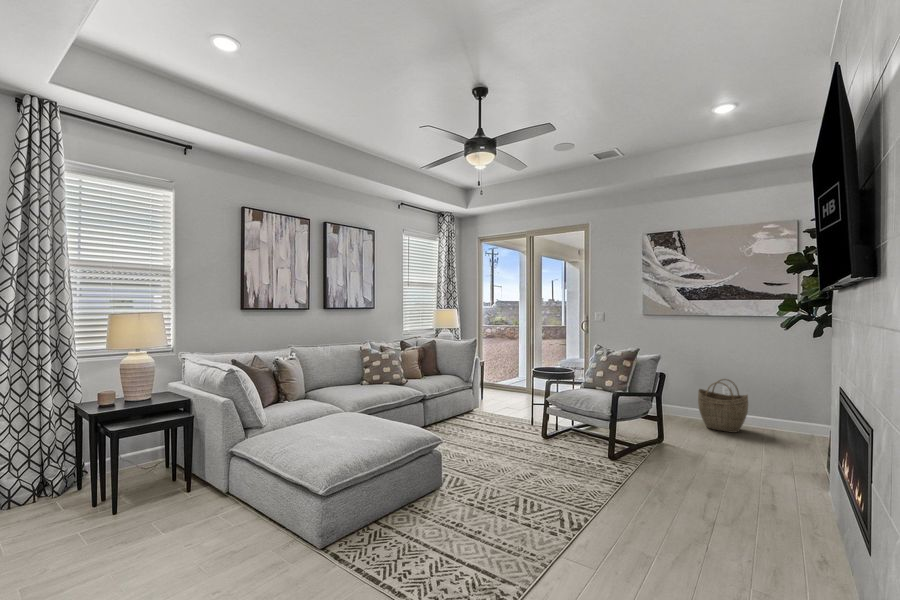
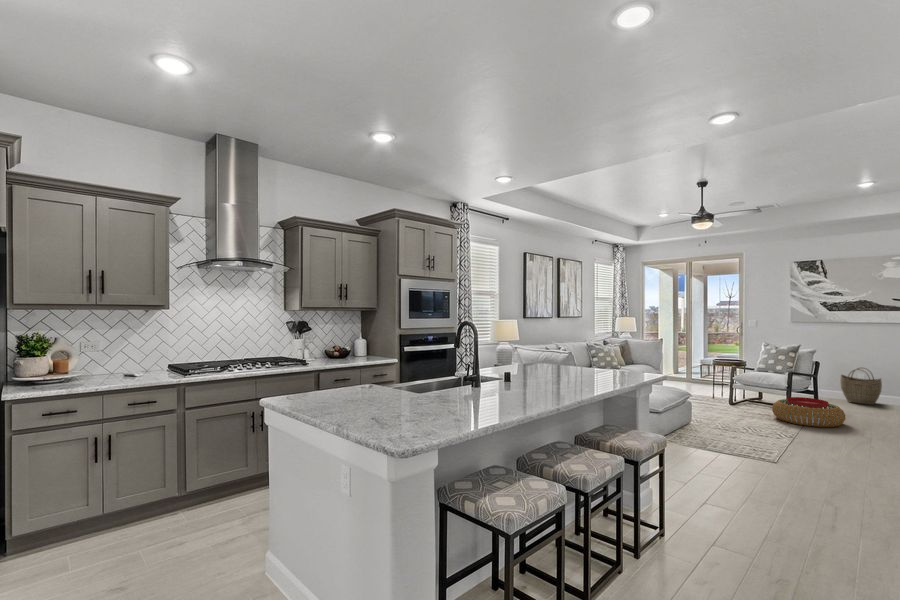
pouf: none [582,434,683,492] -> present [772,397,845,427]

